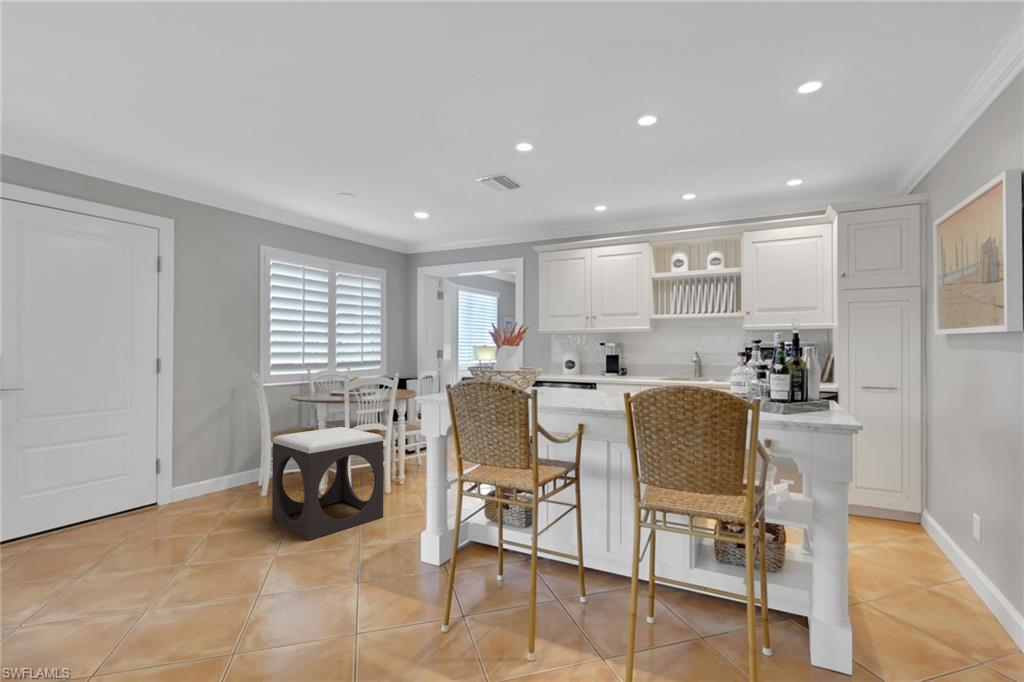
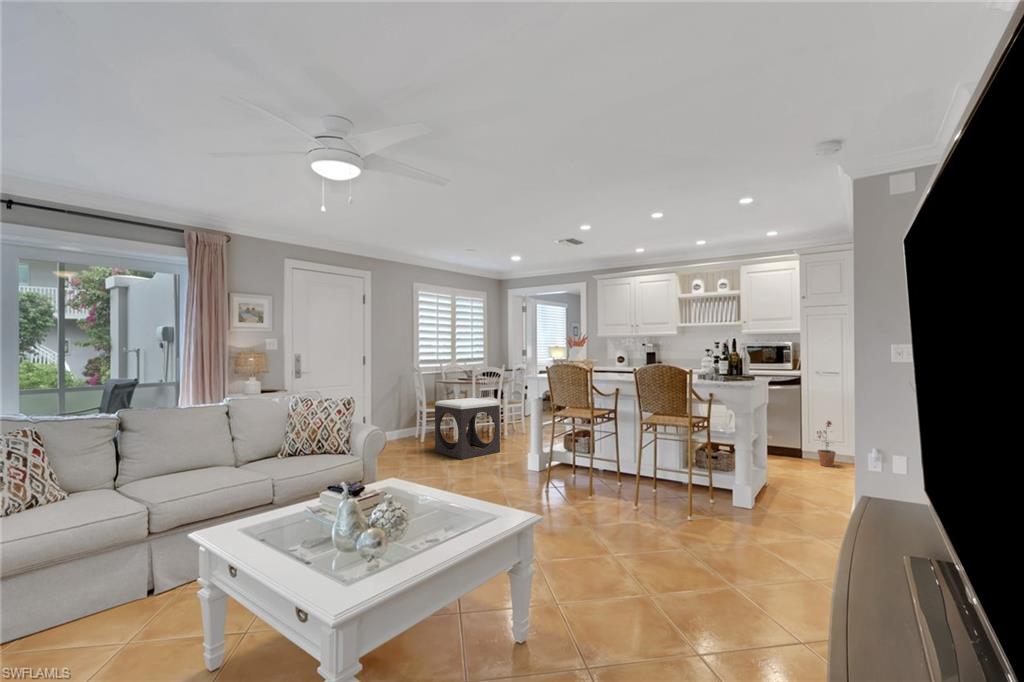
potted plant: none [865,461,900,534] -> present [817,421,836,467]

